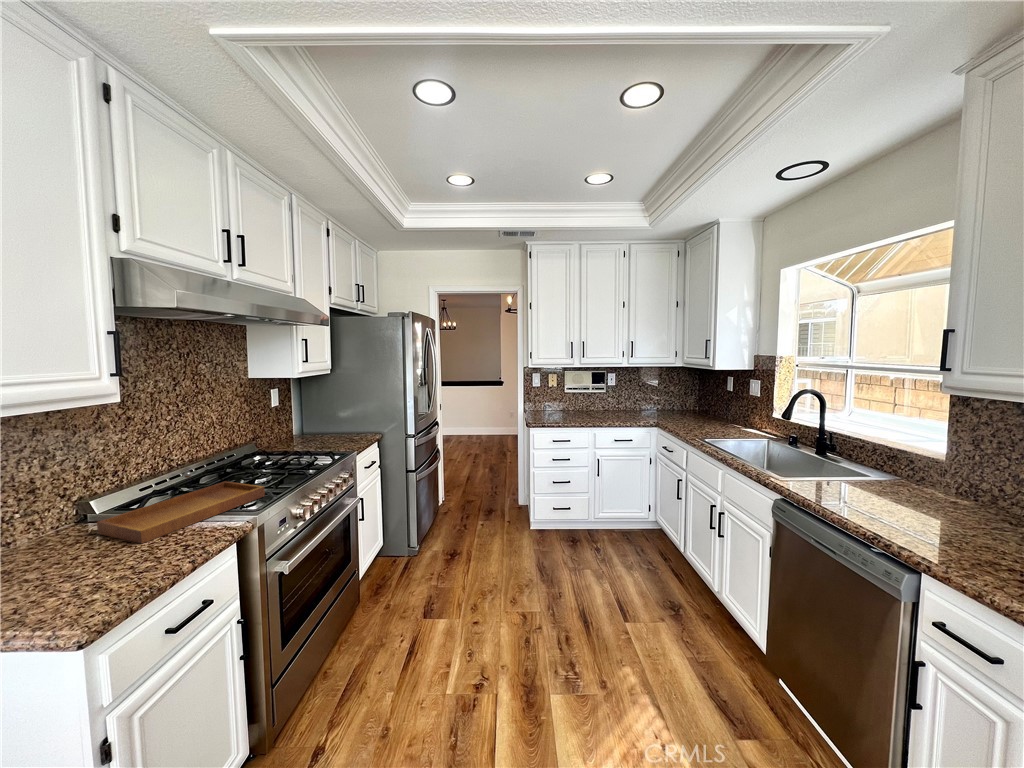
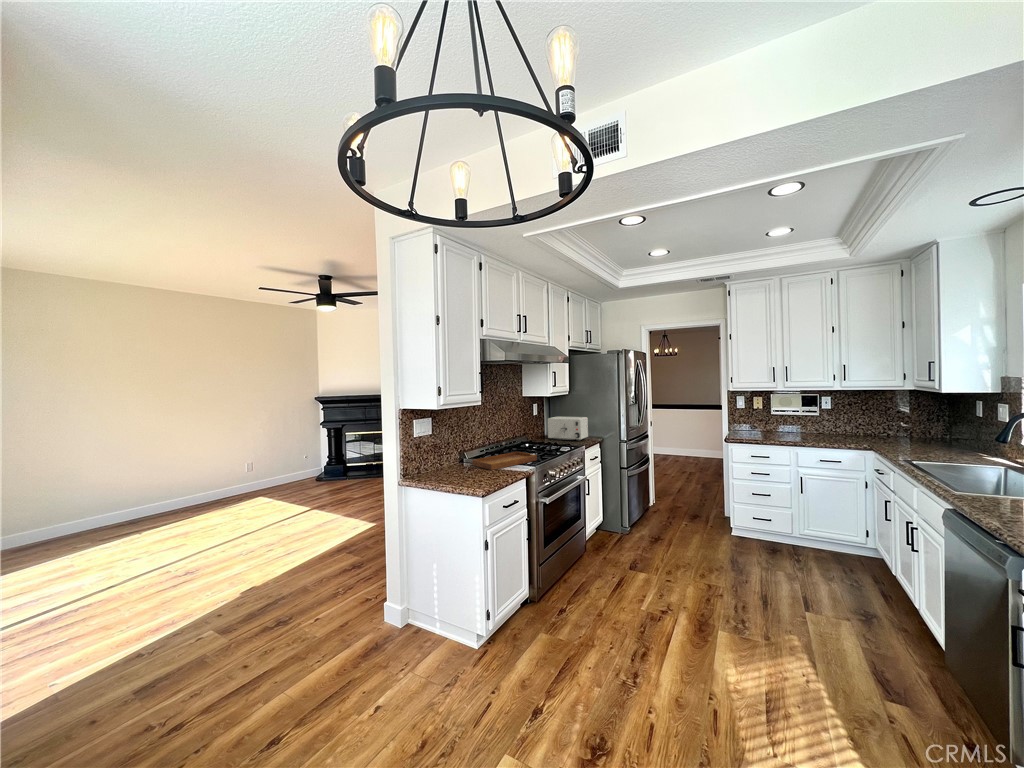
toaster: none [297,406,362,442] -> present [548,416,588,441]

